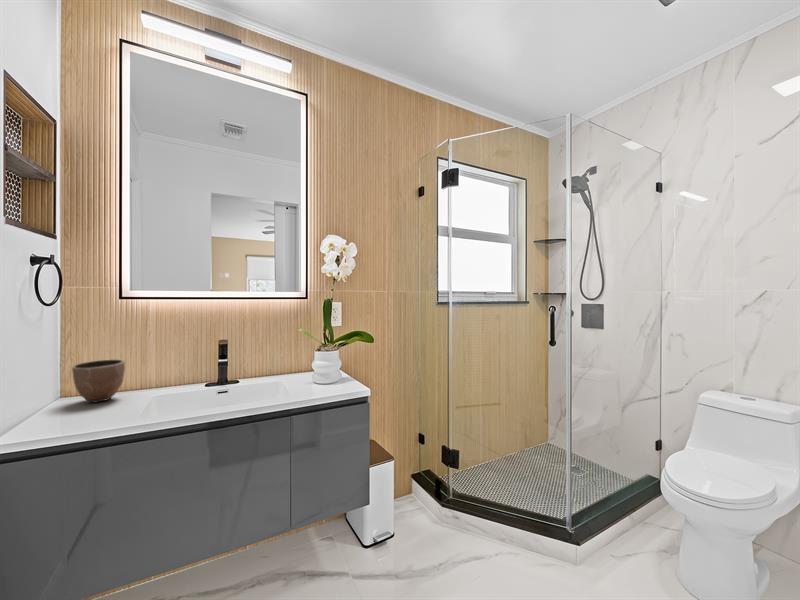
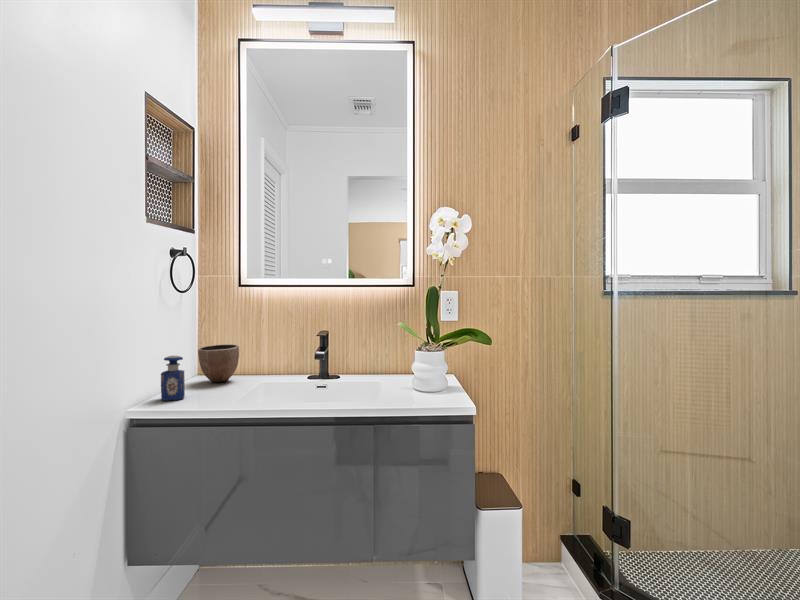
perfume bottle: none [43,377,76,430] -> present [161,356,185,401]

